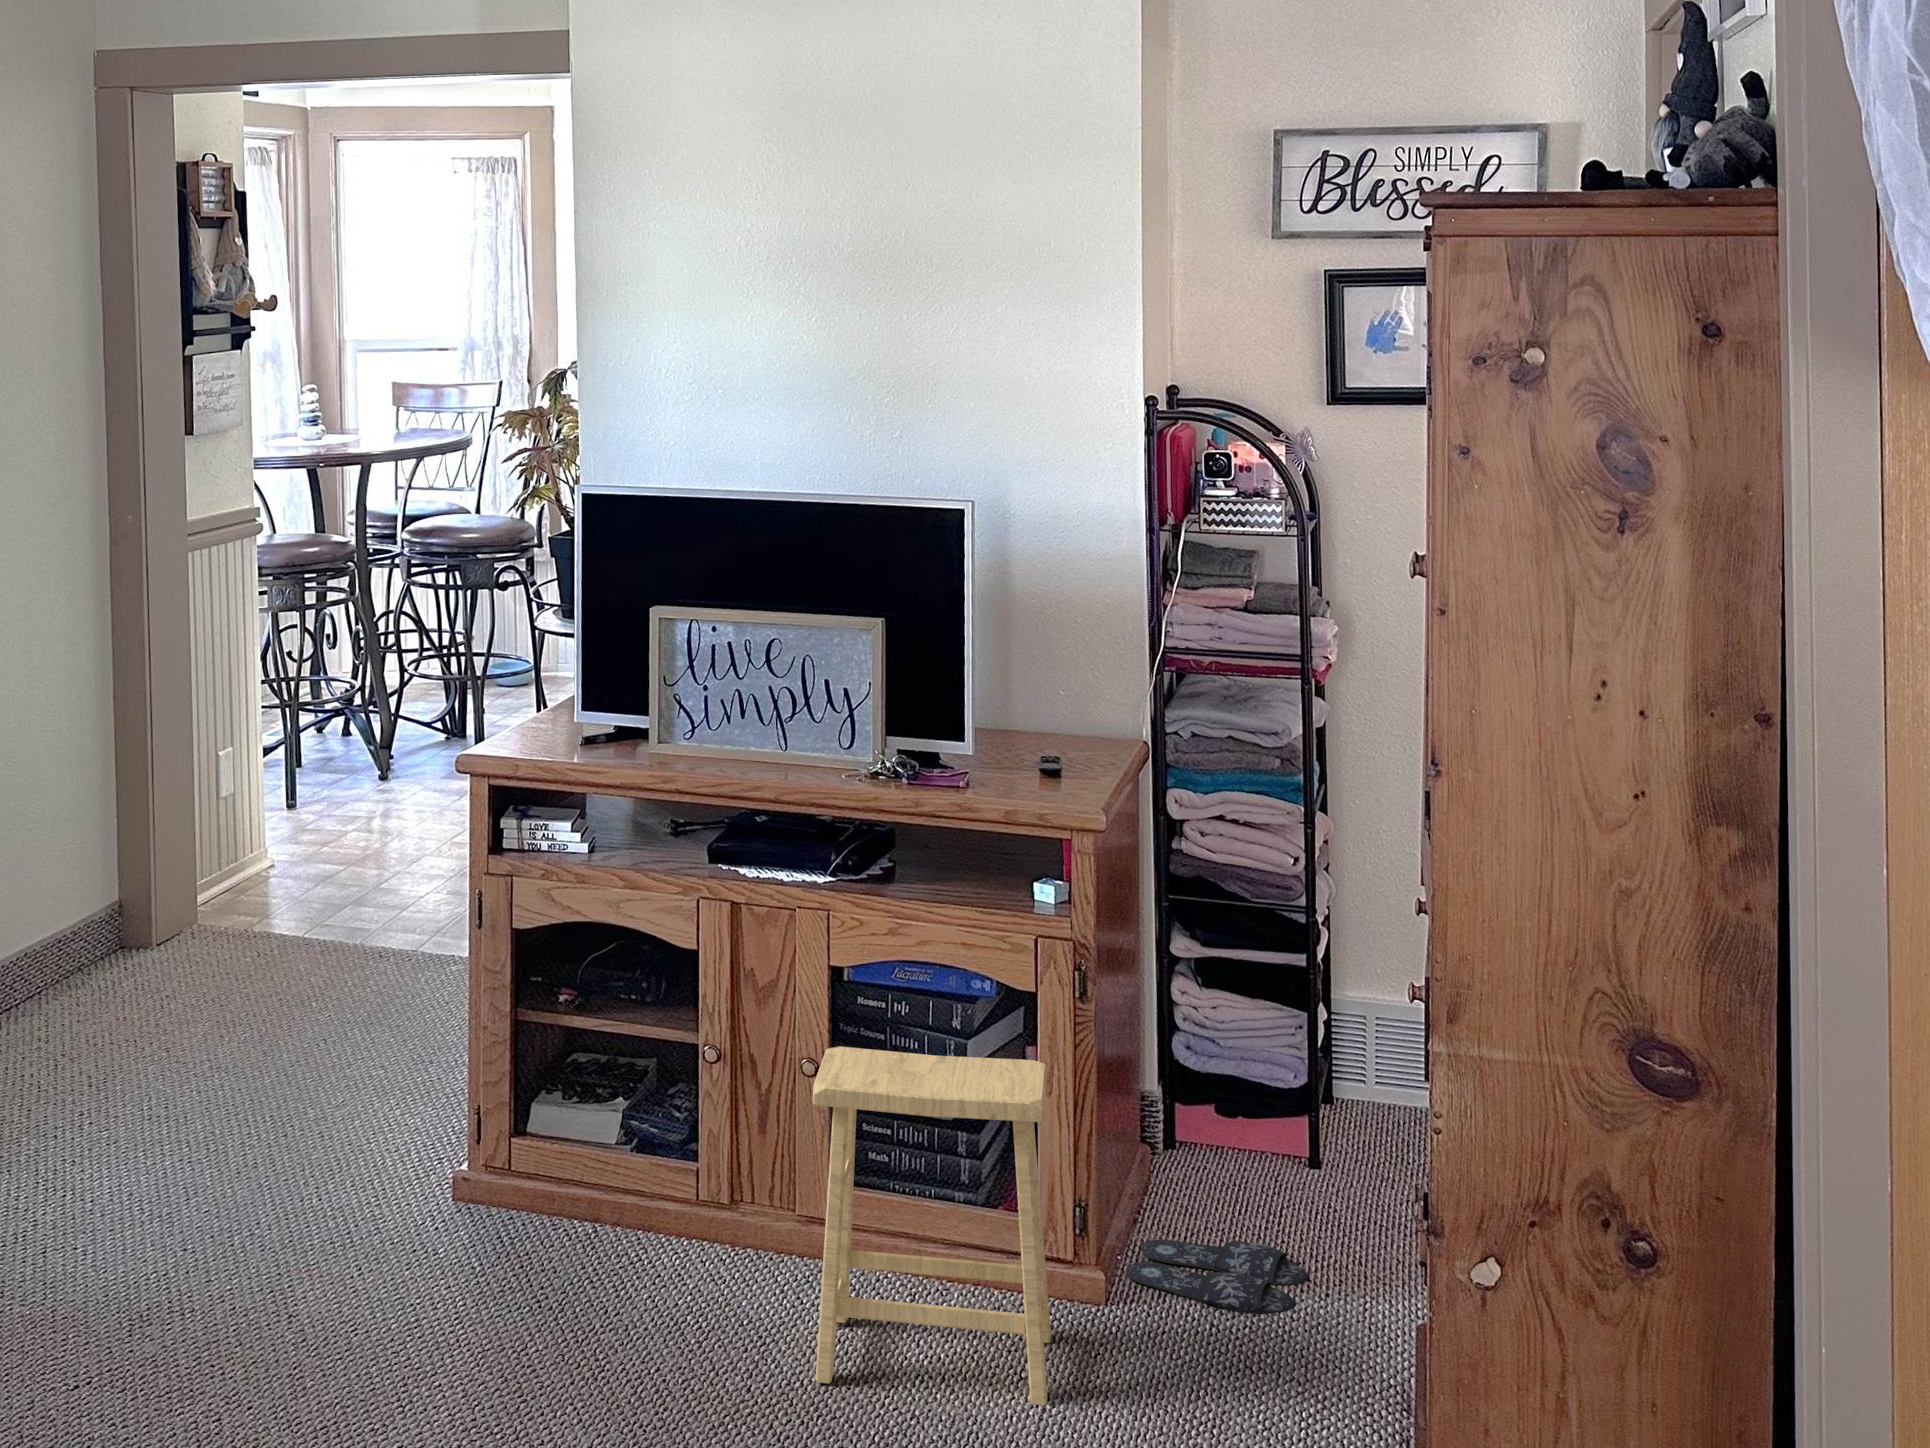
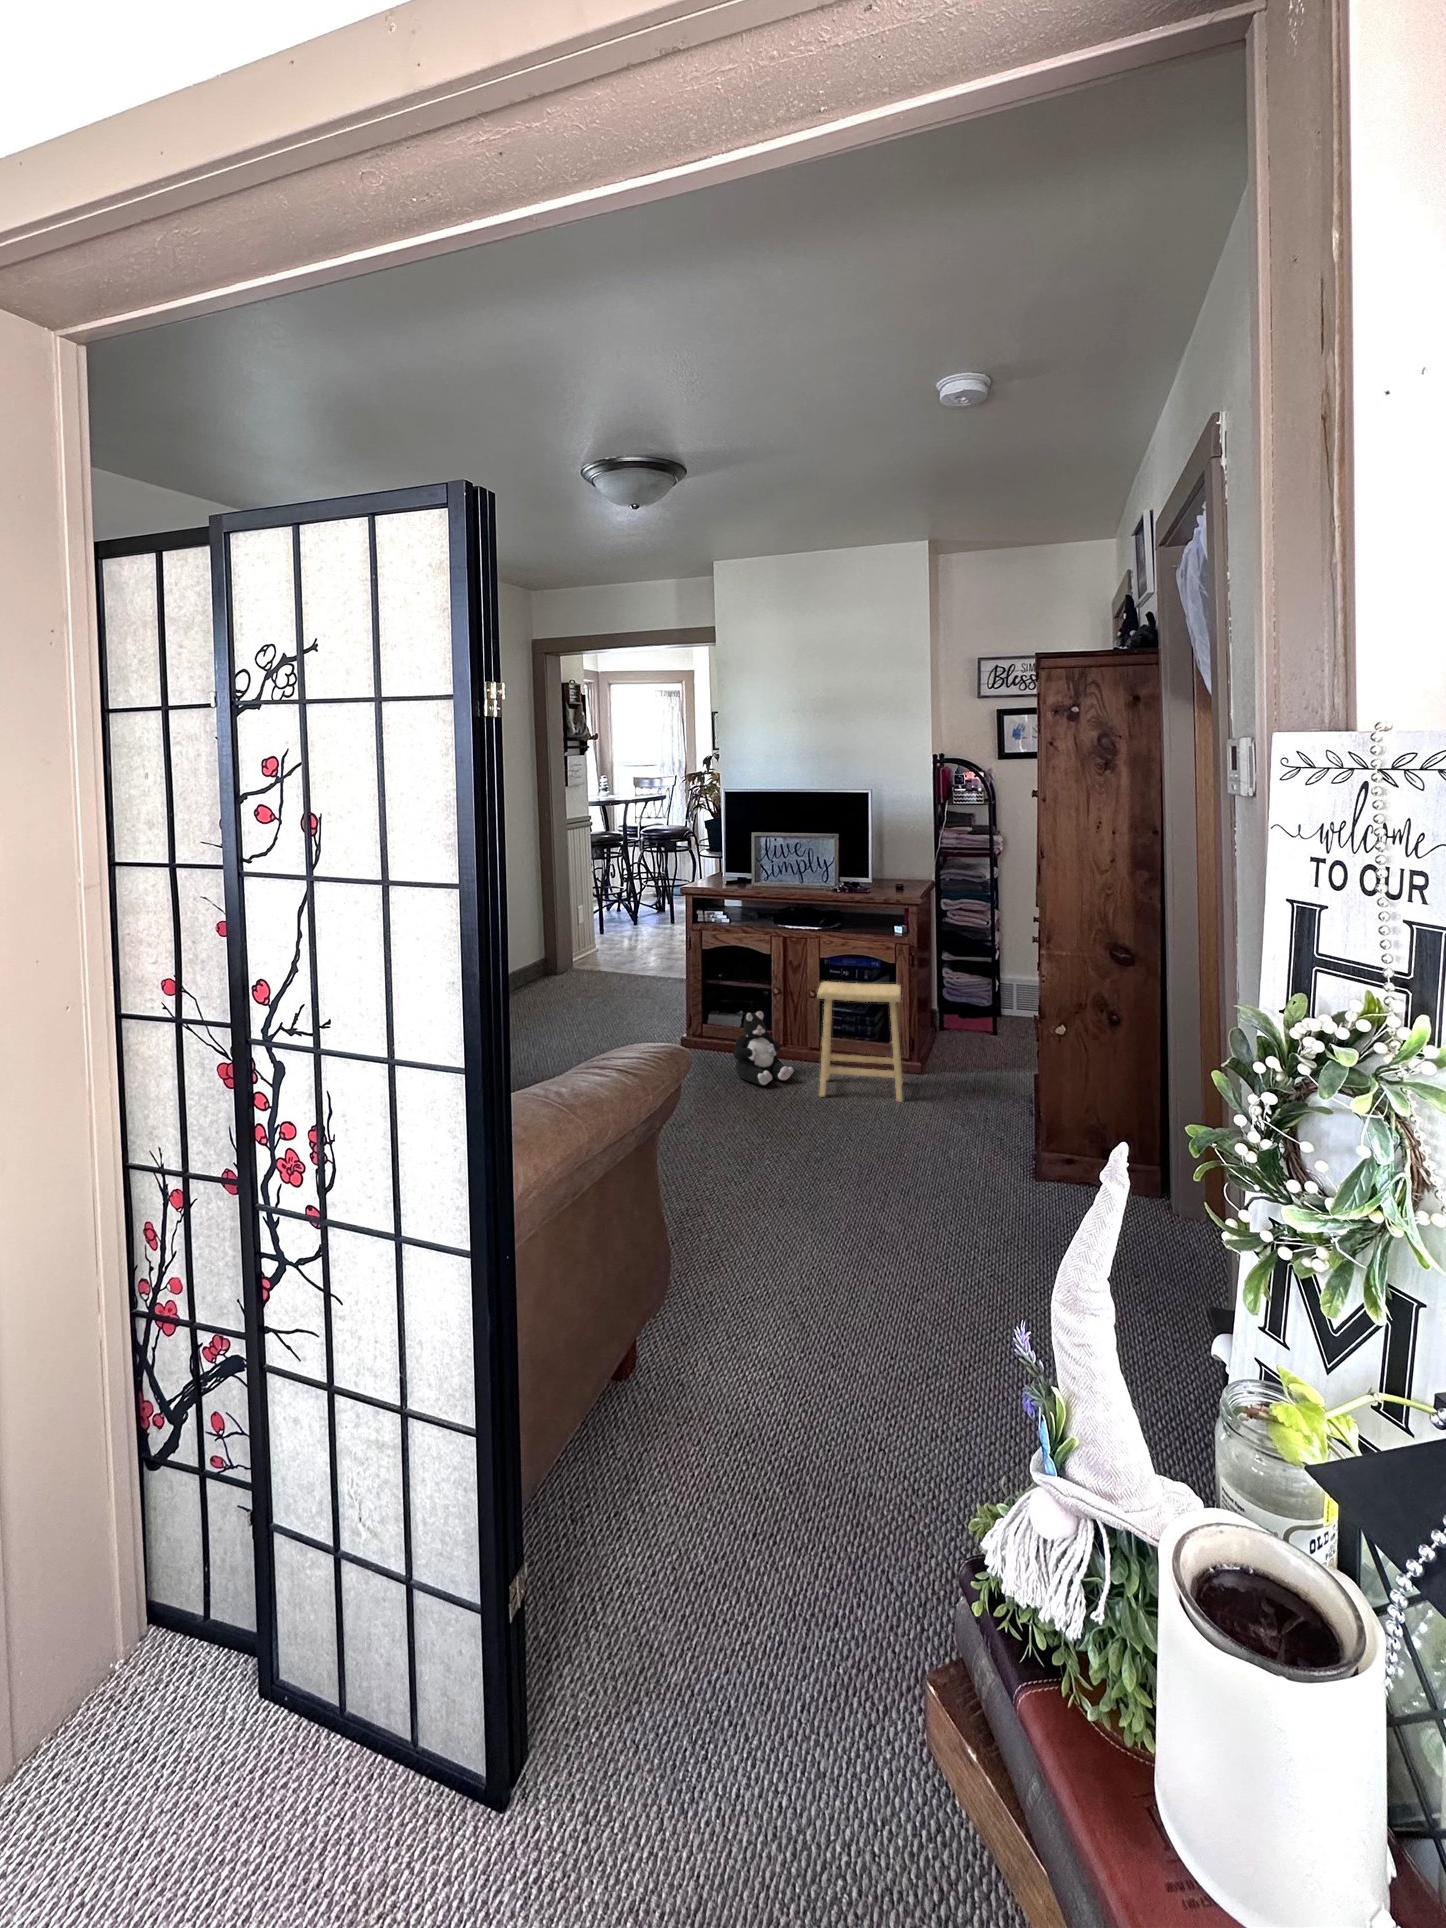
plush toy: none [583,1117,748,1339] -> present [734,1010,794,1085]
slippers: present [1126,1240,1307,1314] -> none [929,1055,995,1077]

